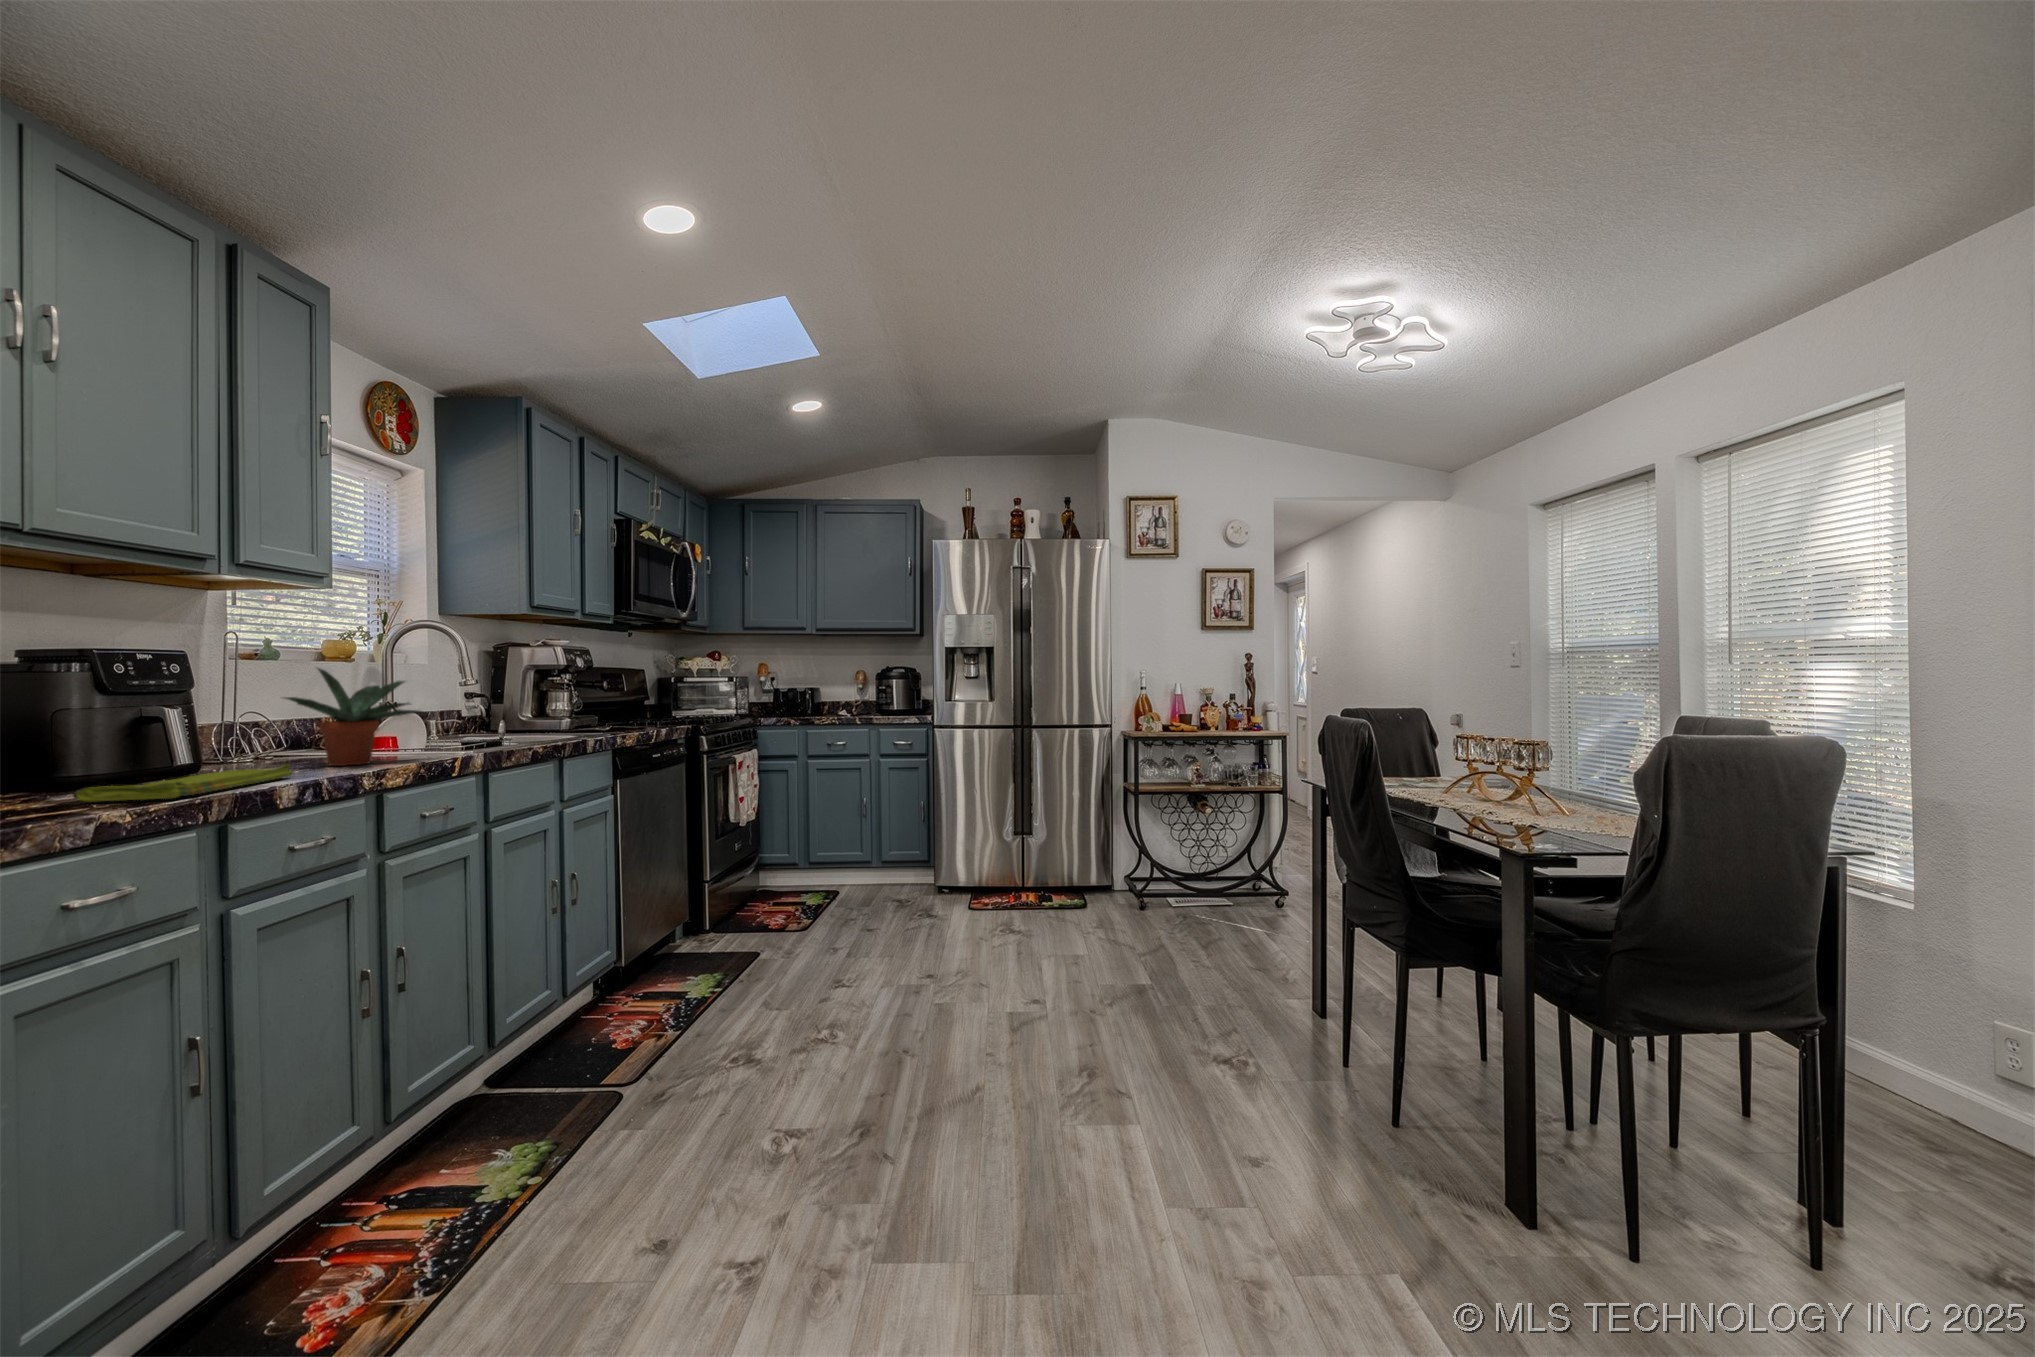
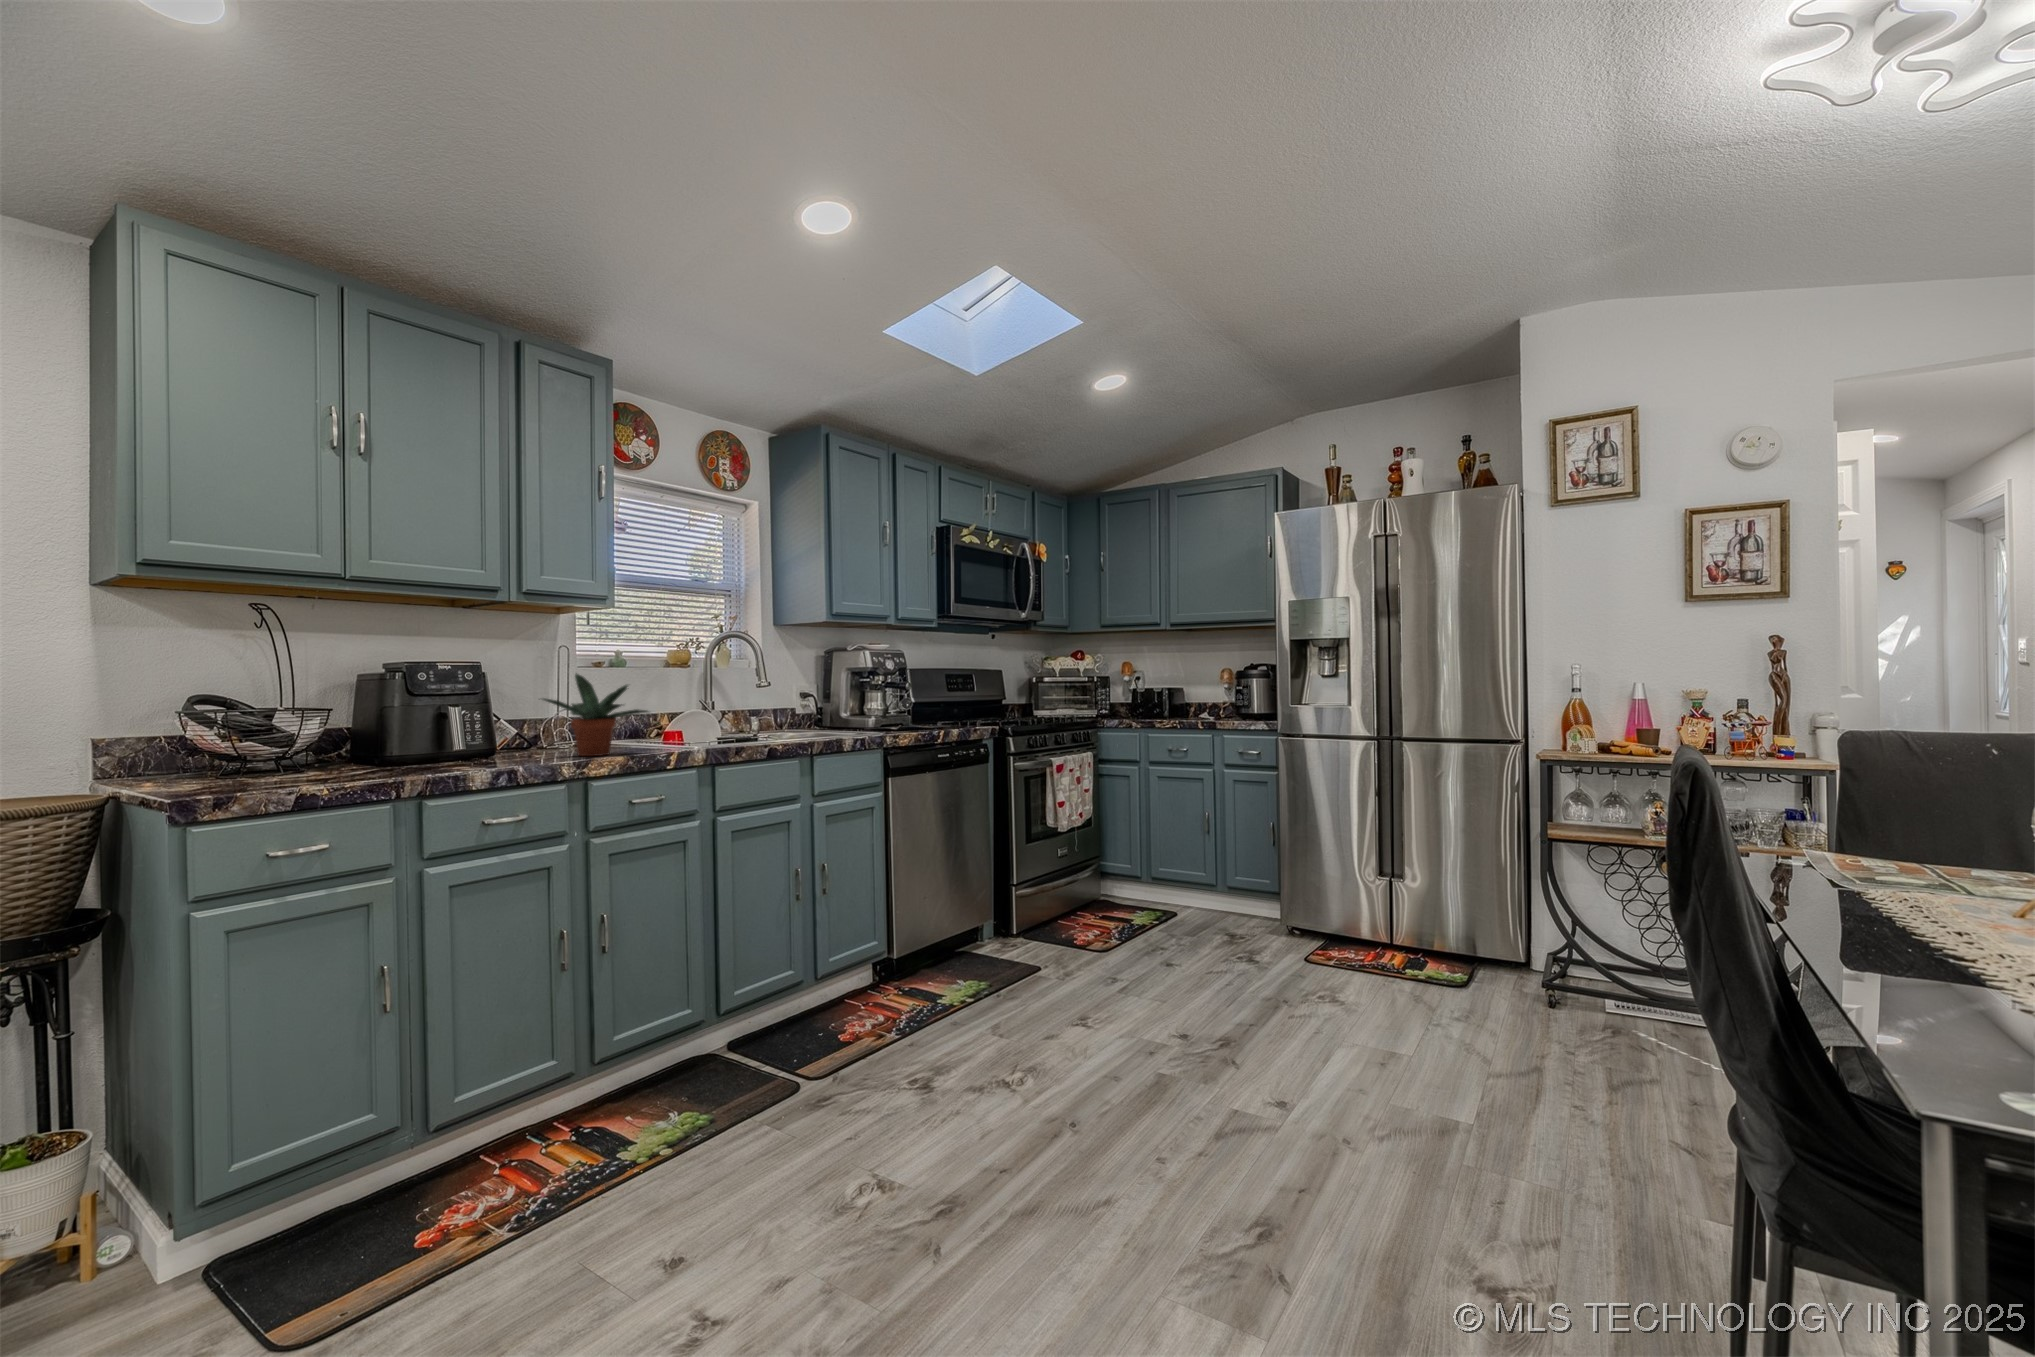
dish towel: present [76,764,292,802] -> none [338,754,514,778]

